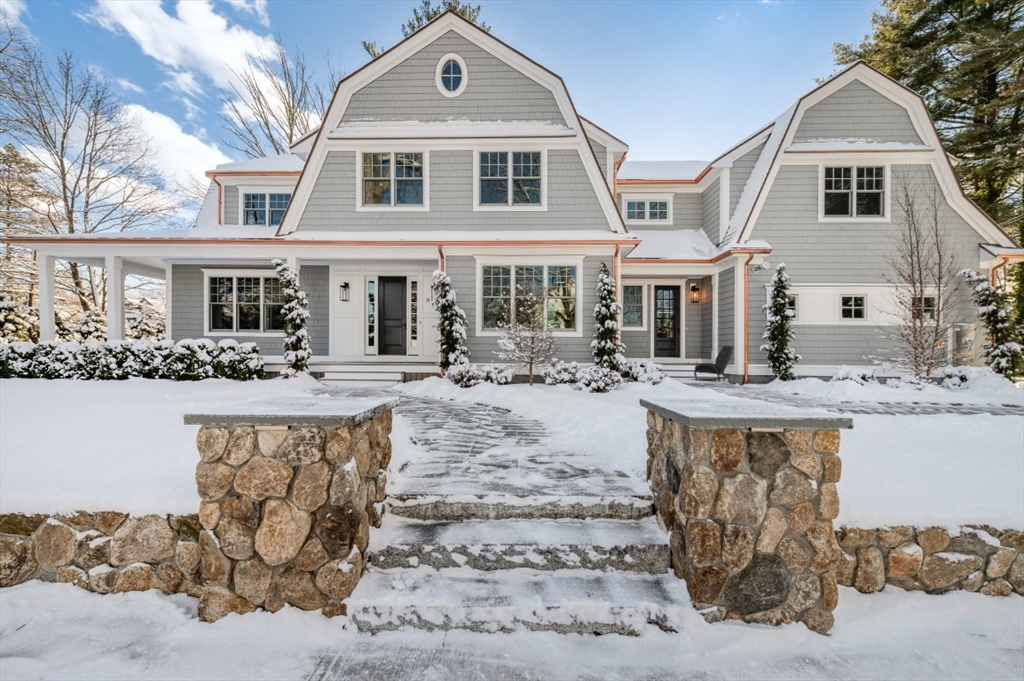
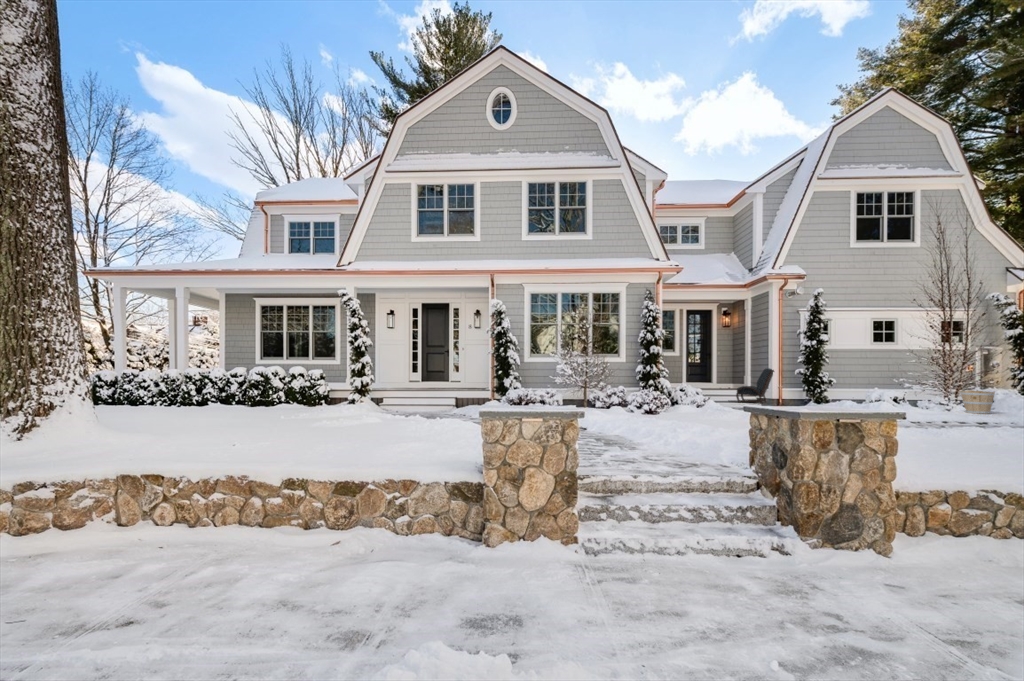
wooden bucket: none [930,370,968,396] -> present [960,390,995,414]

